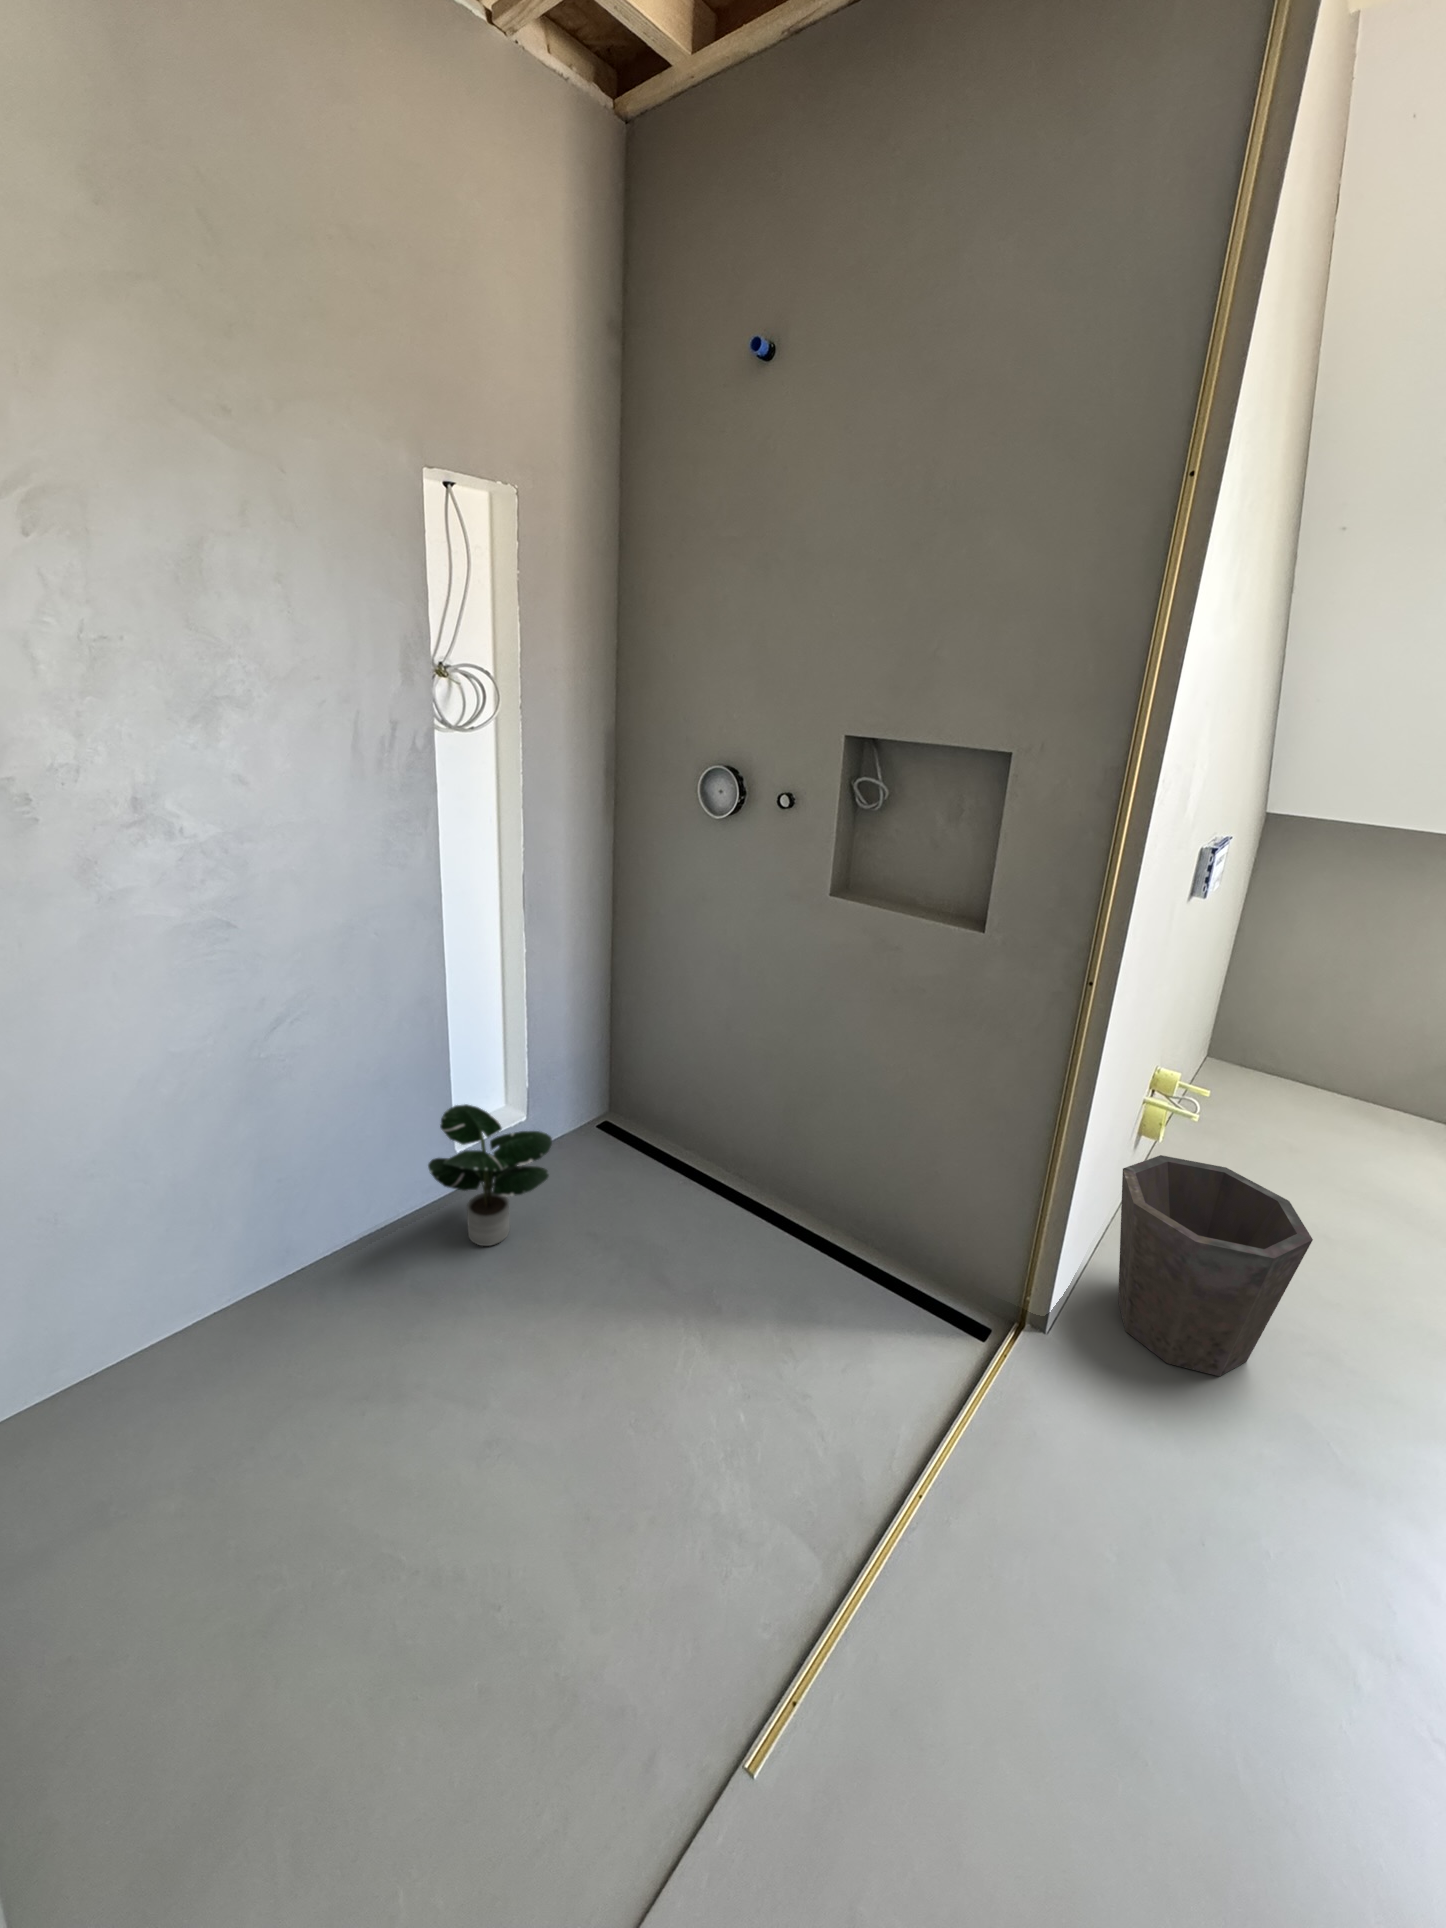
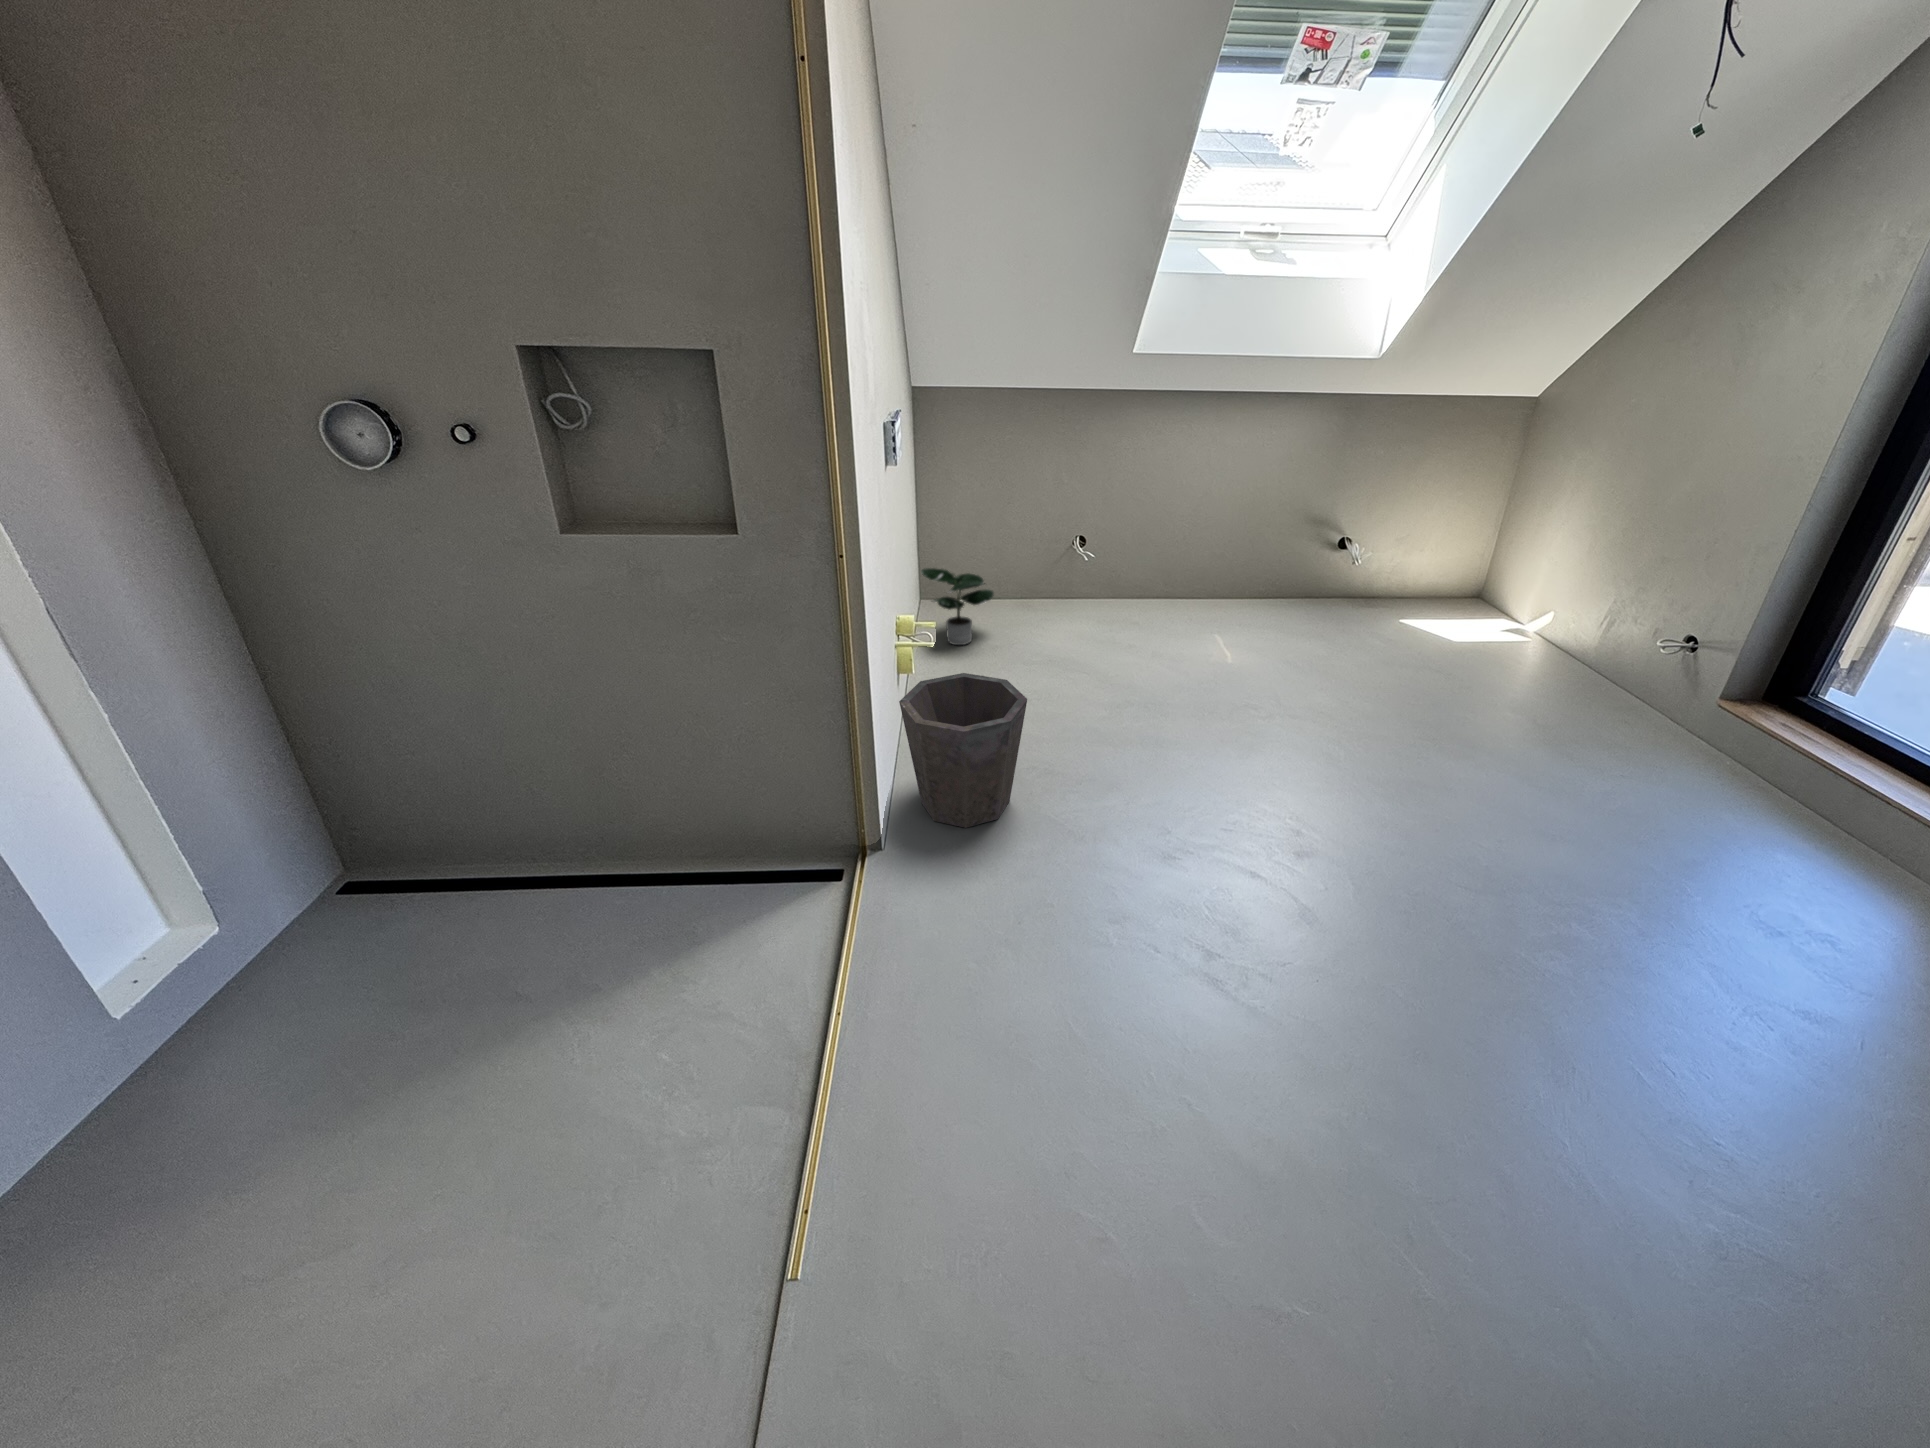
potted plant: present [428,1104,552,1246] -> present [921,568,994,645]

